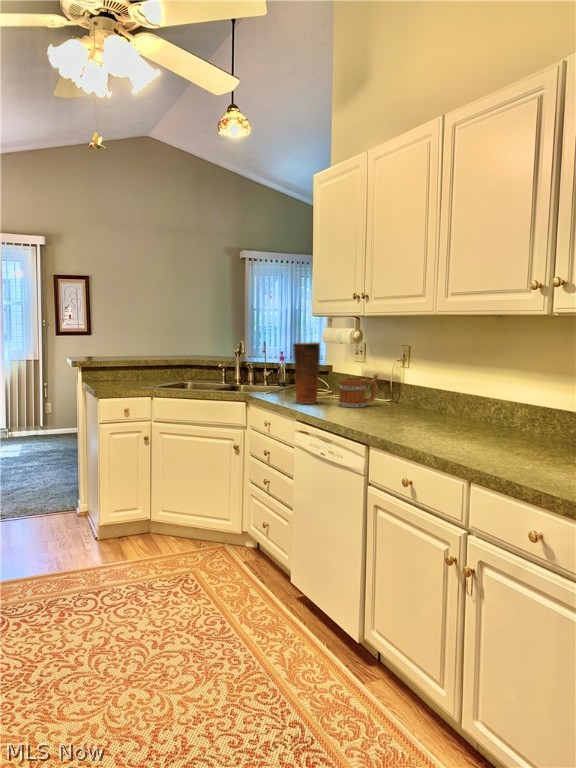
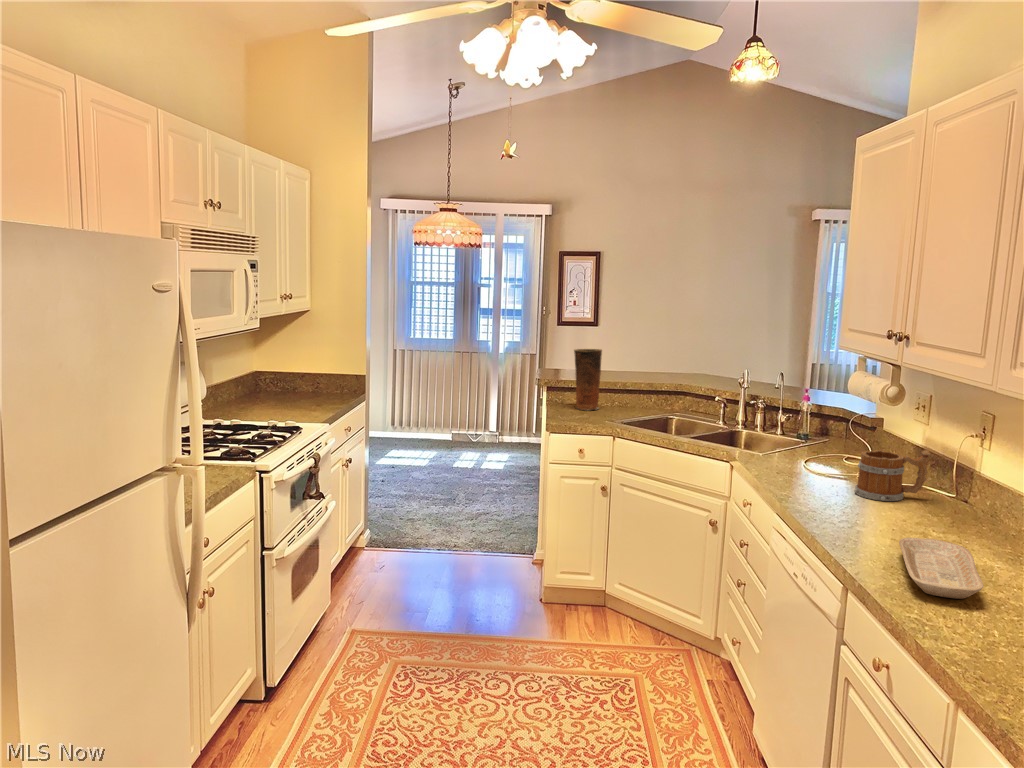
vase: present [293,342,320,404] -> present [574,349,602,410]
tray: none [390,415,450,439] -> present [899,538,984,599]

